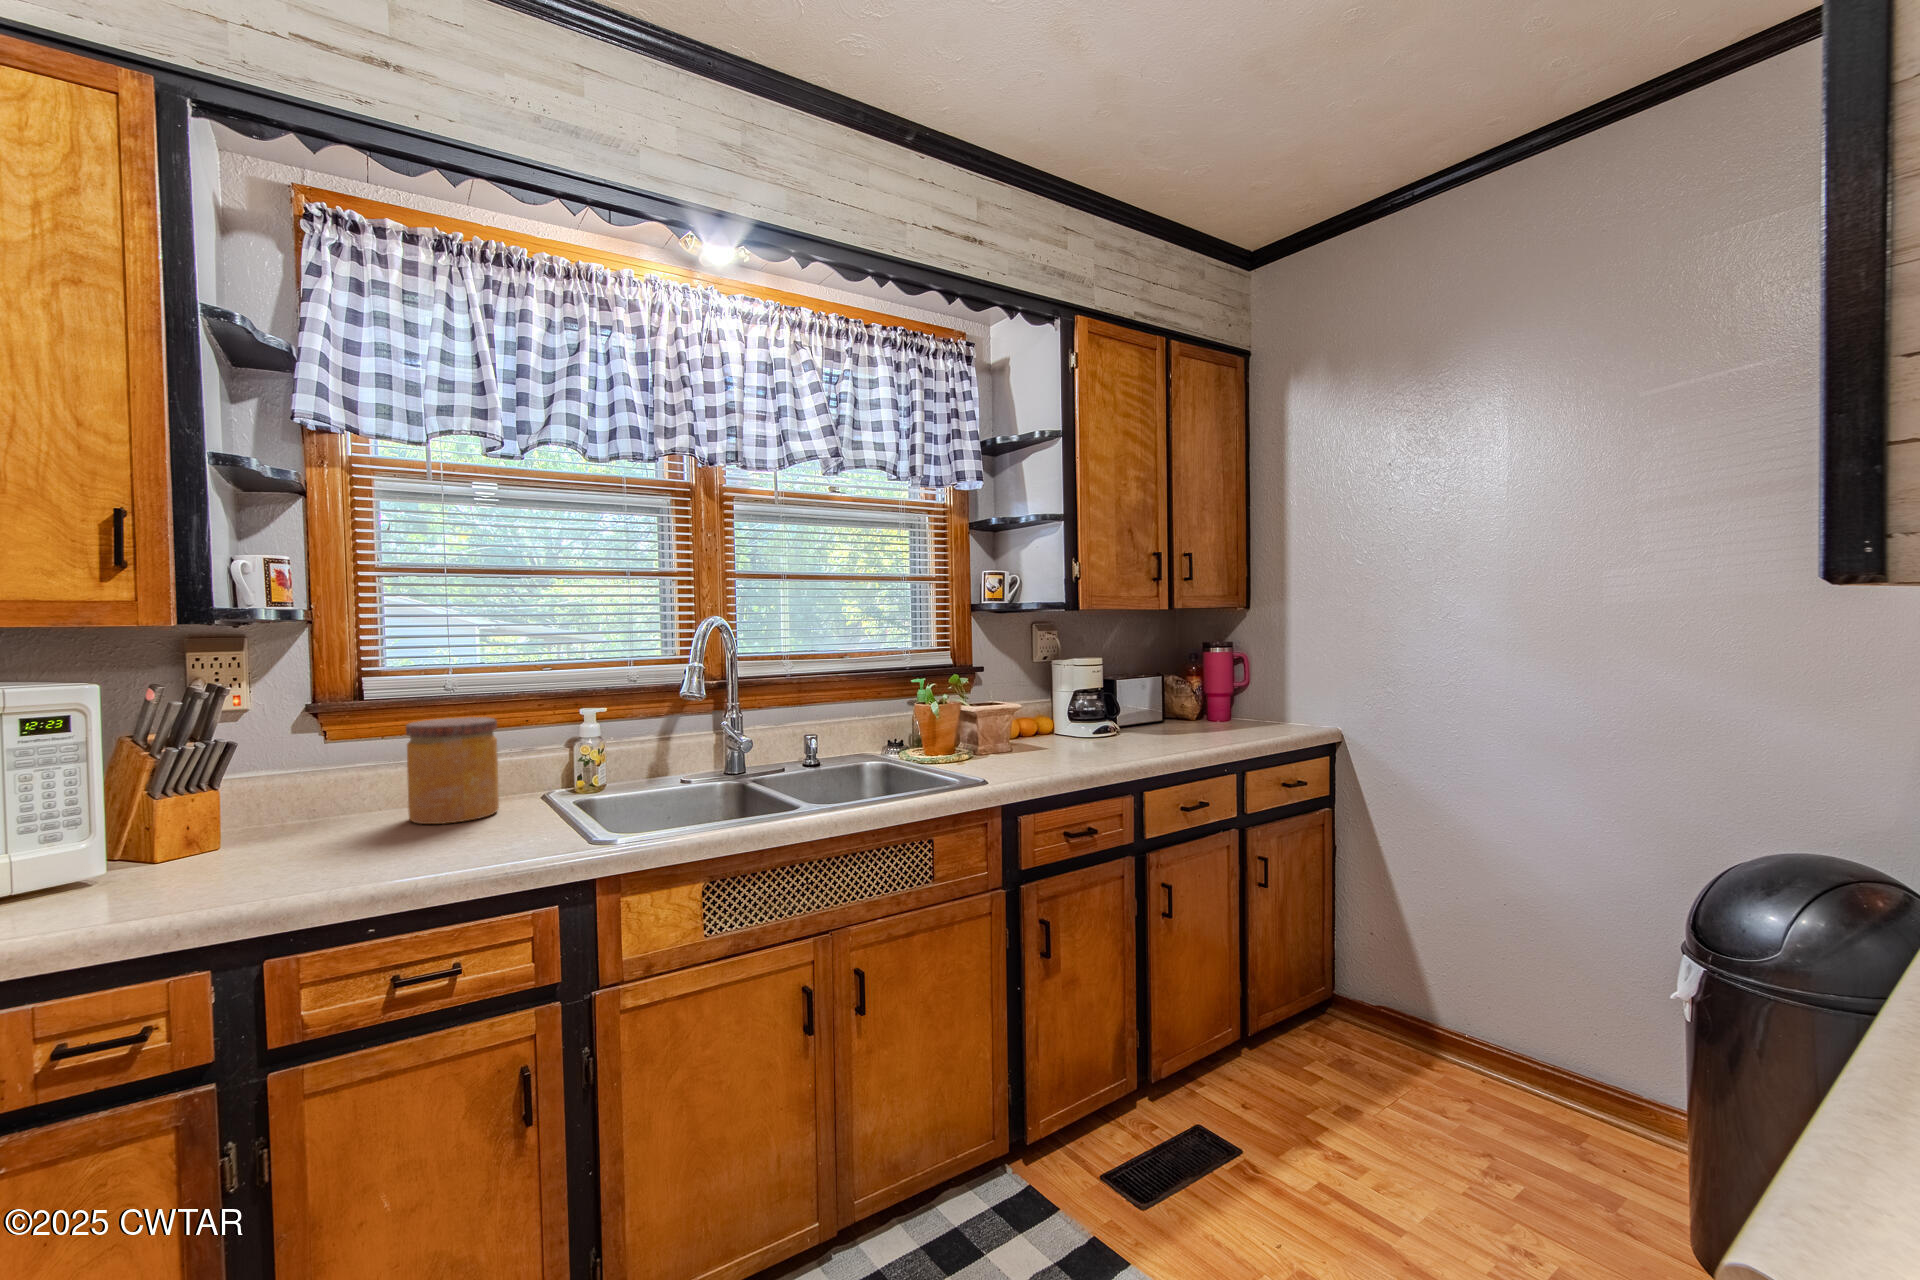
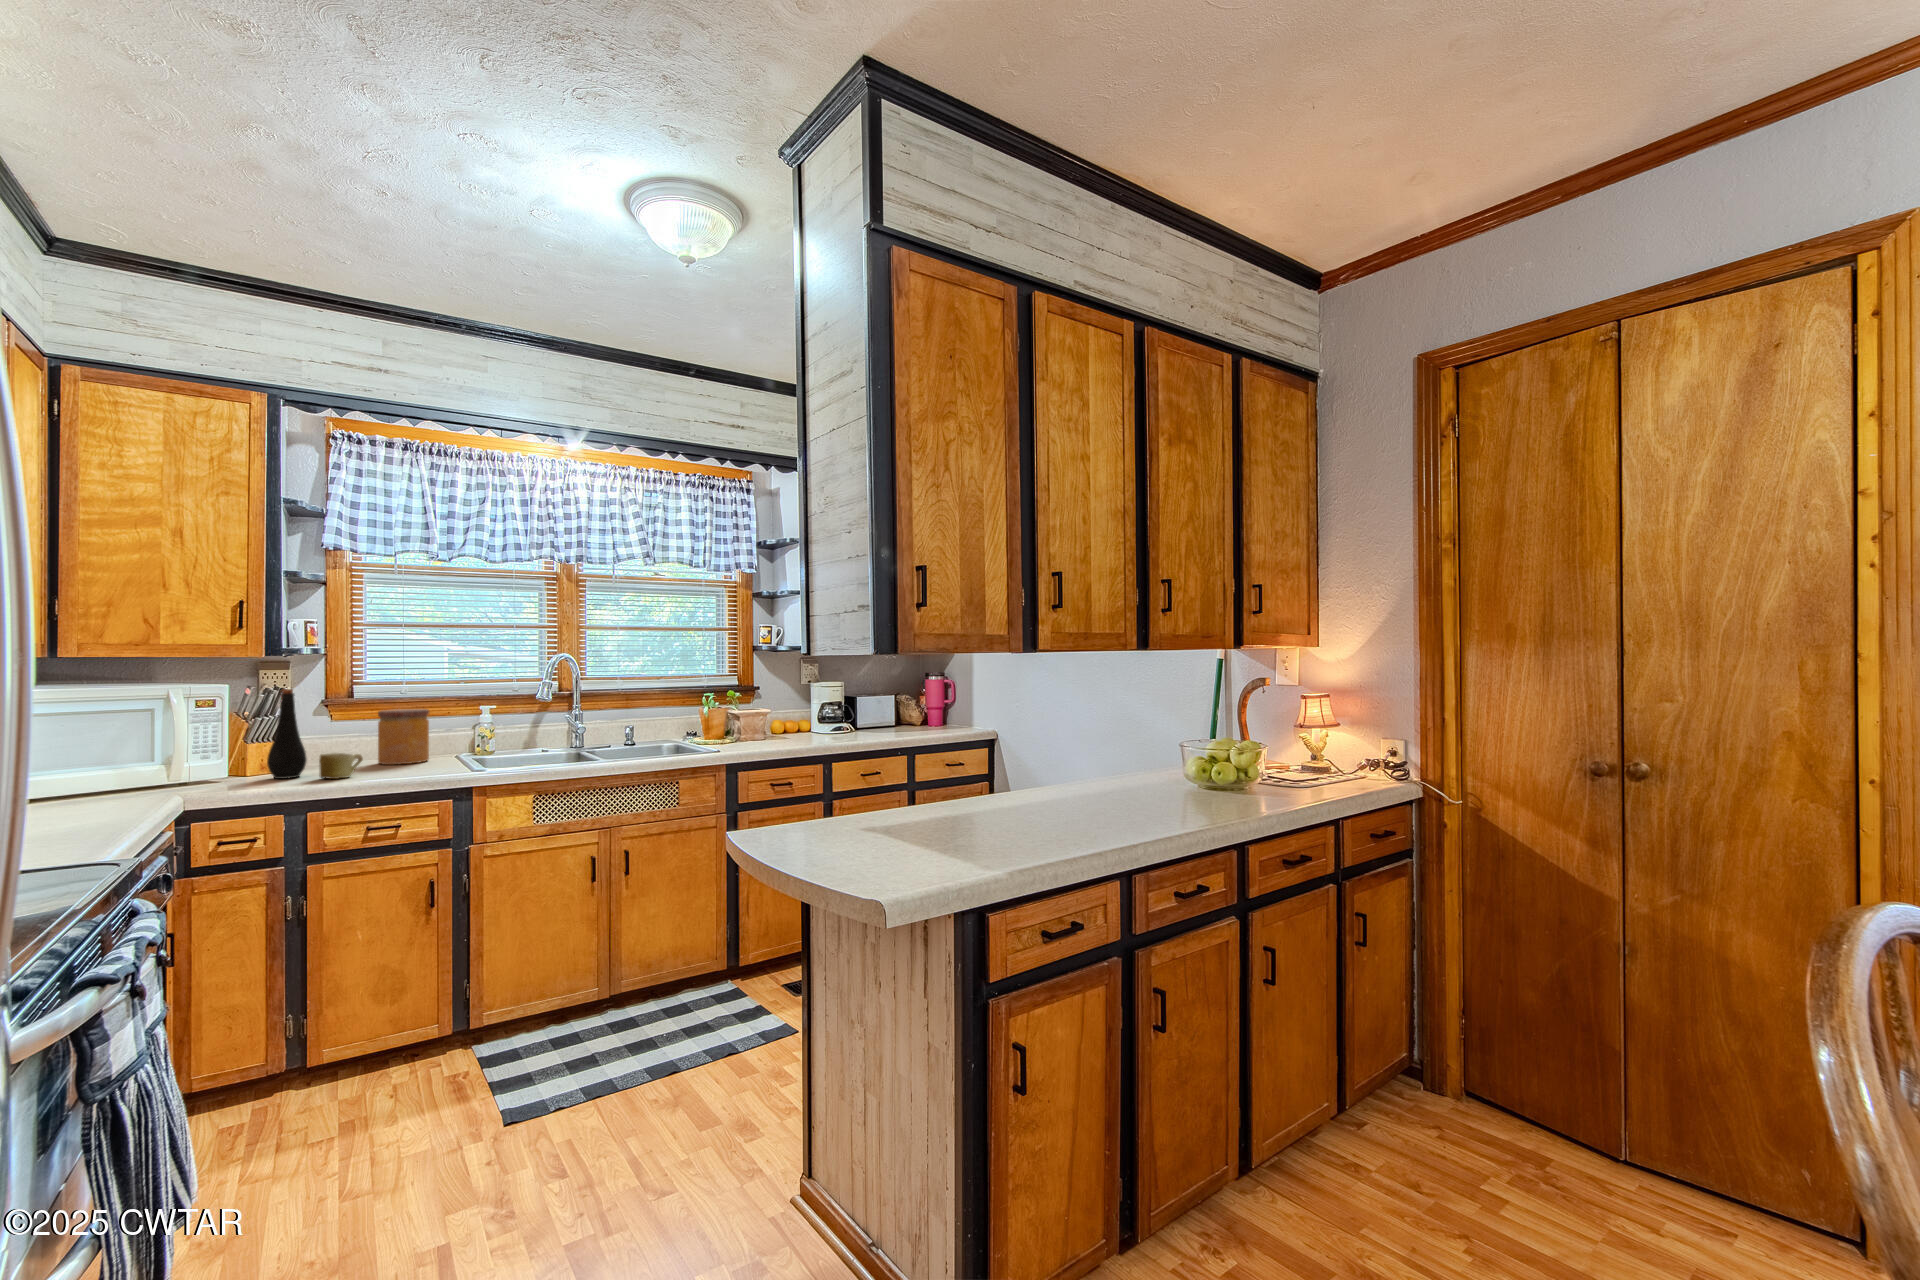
bottle: none [186,690,269,876] -> present [267,689,307,779]
mug: none [291,819,380,877] -> present [319,753,363,779]

